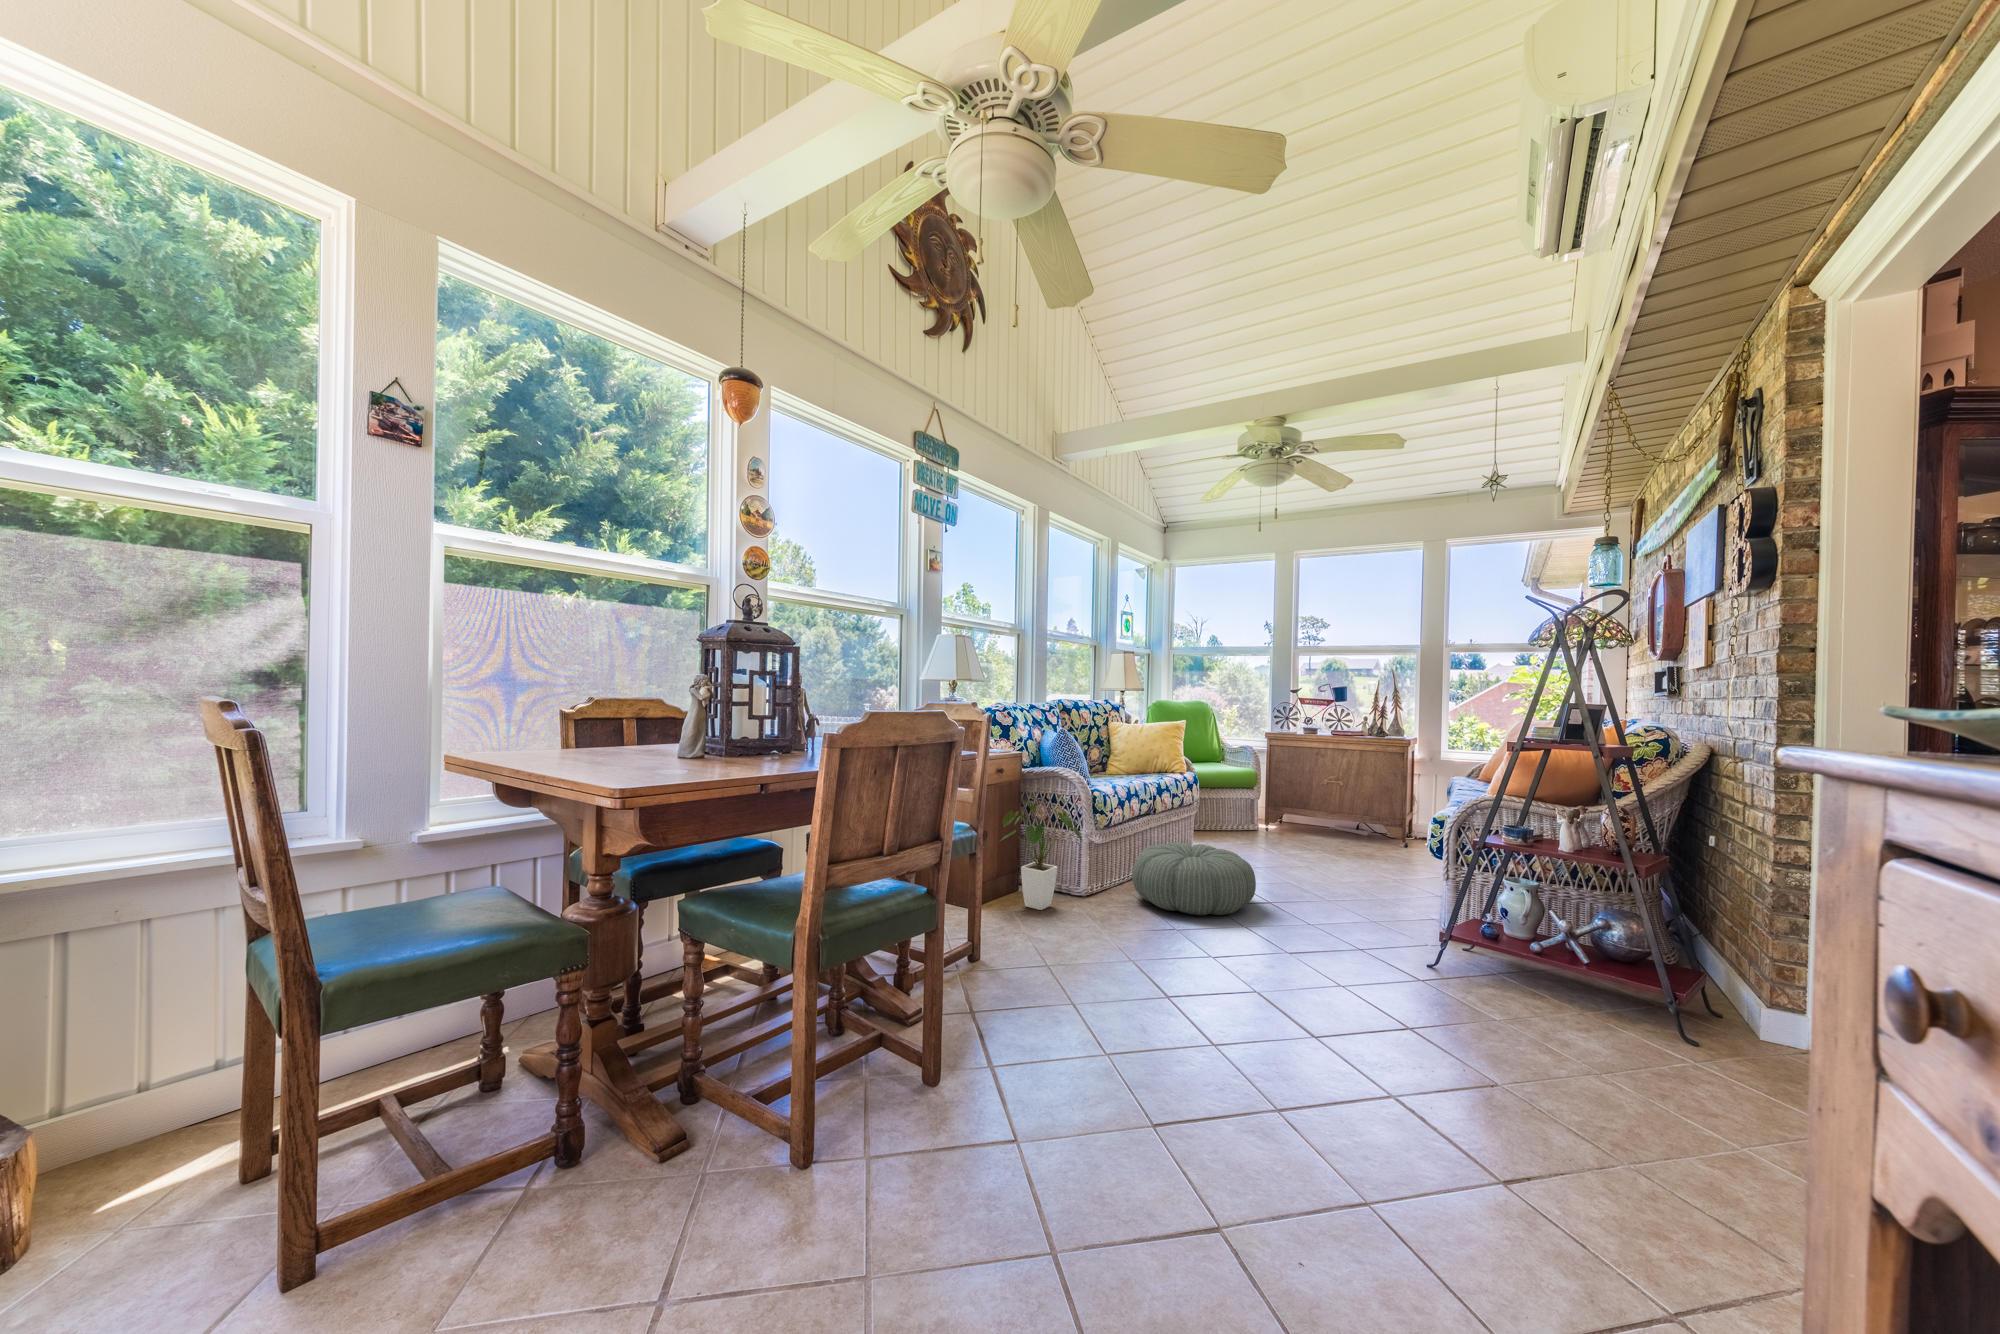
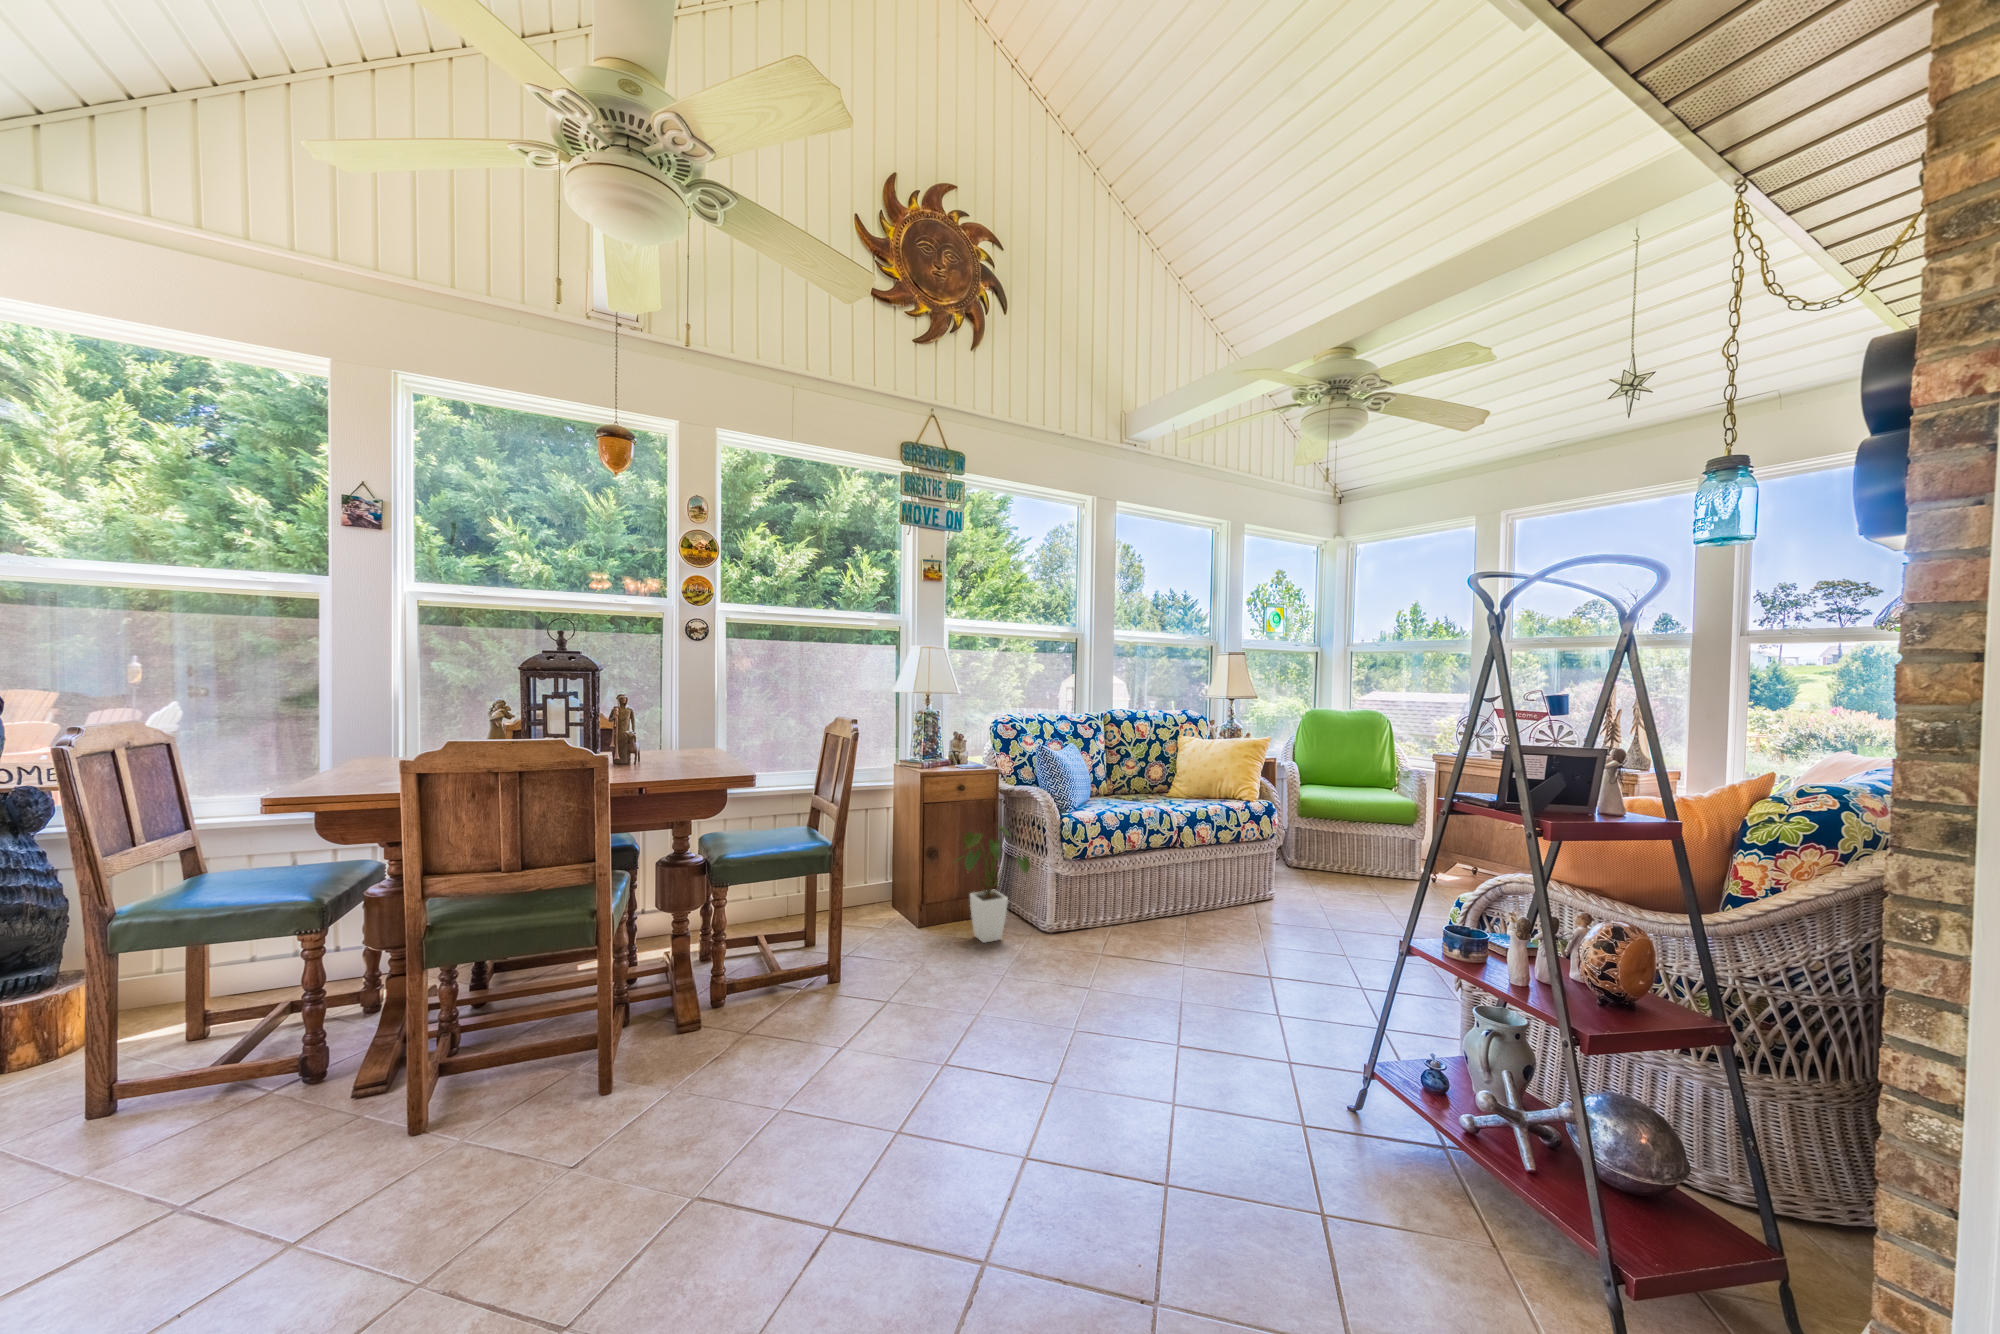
pouf: present [1132,843,1256,915] -> none [1096,887,1242,986]

